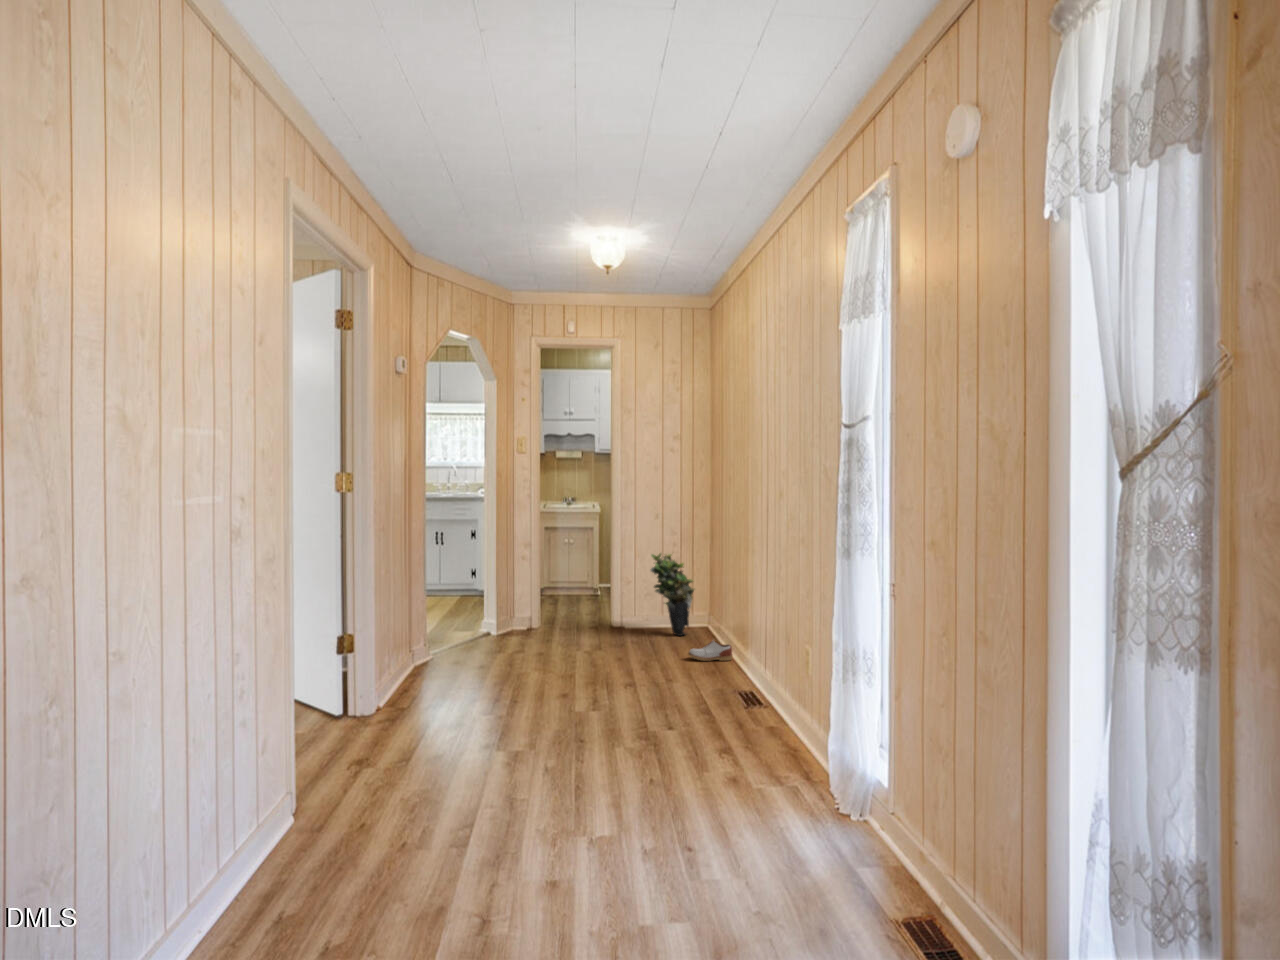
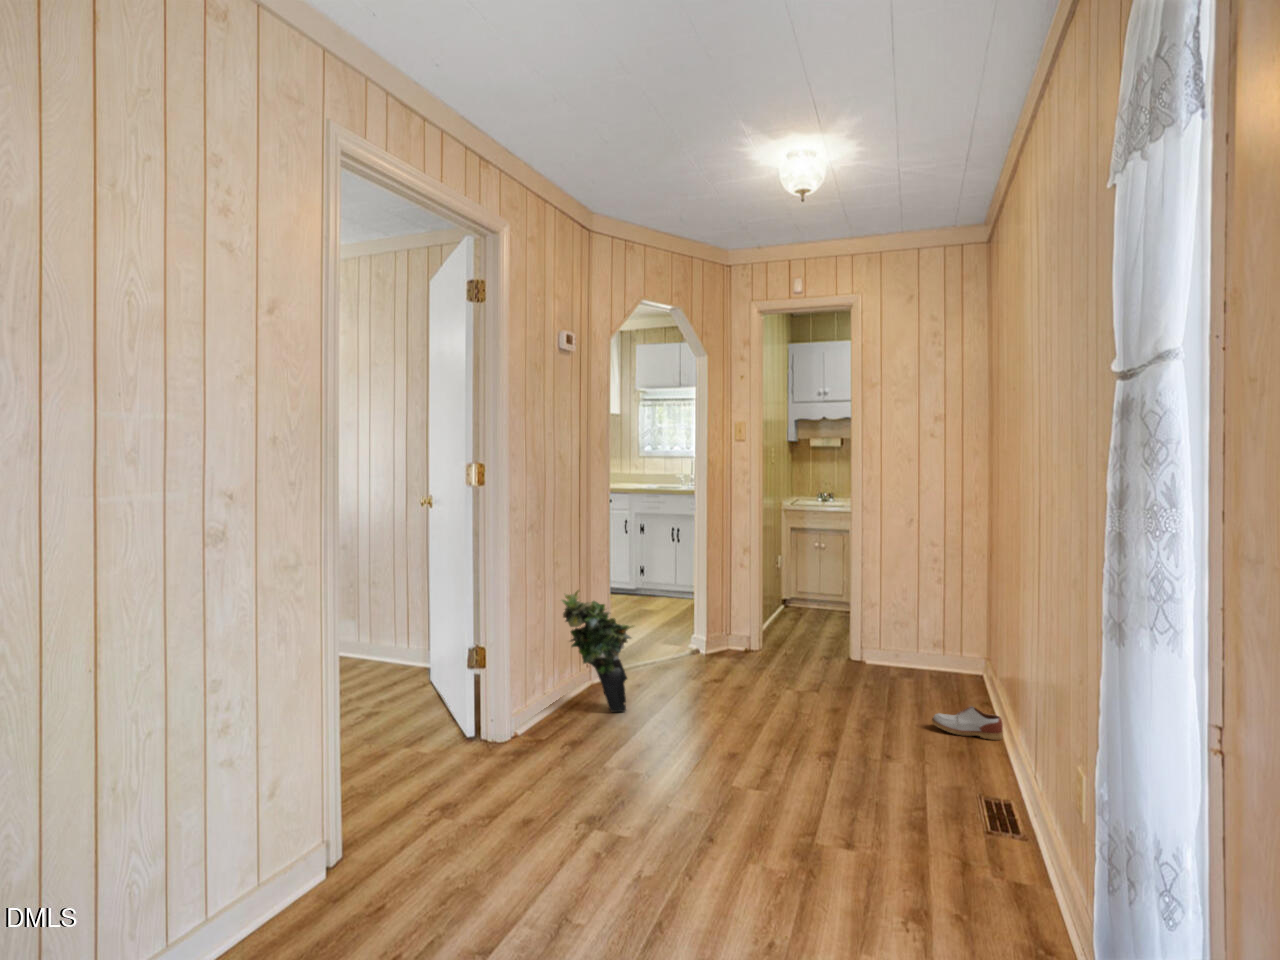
potted plant: present [651,553,694,636] -> present [562,590,634,712]

